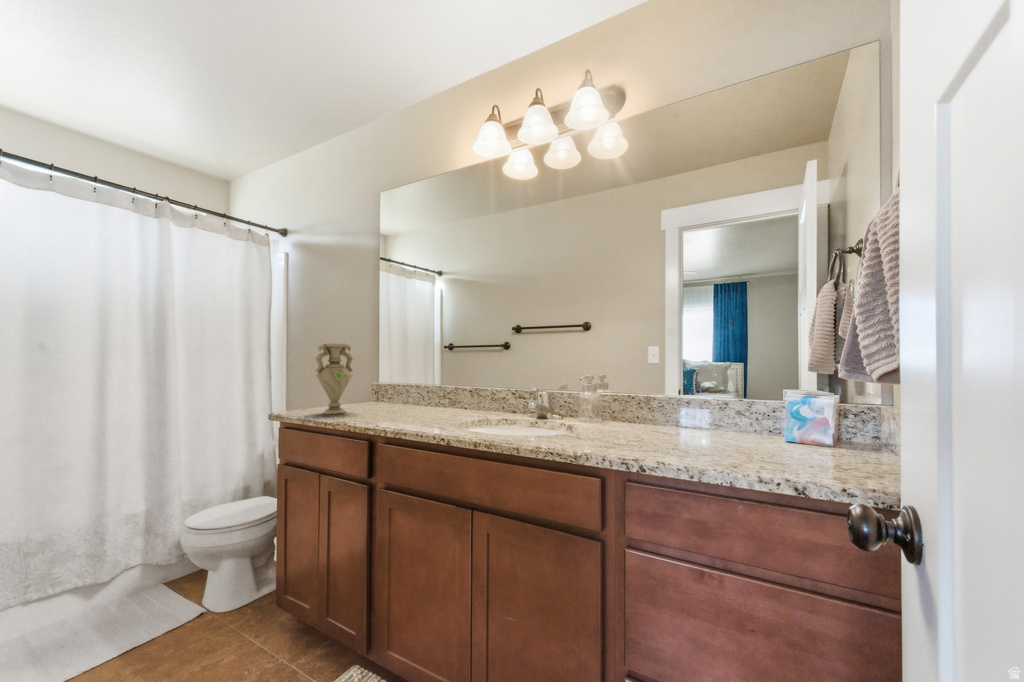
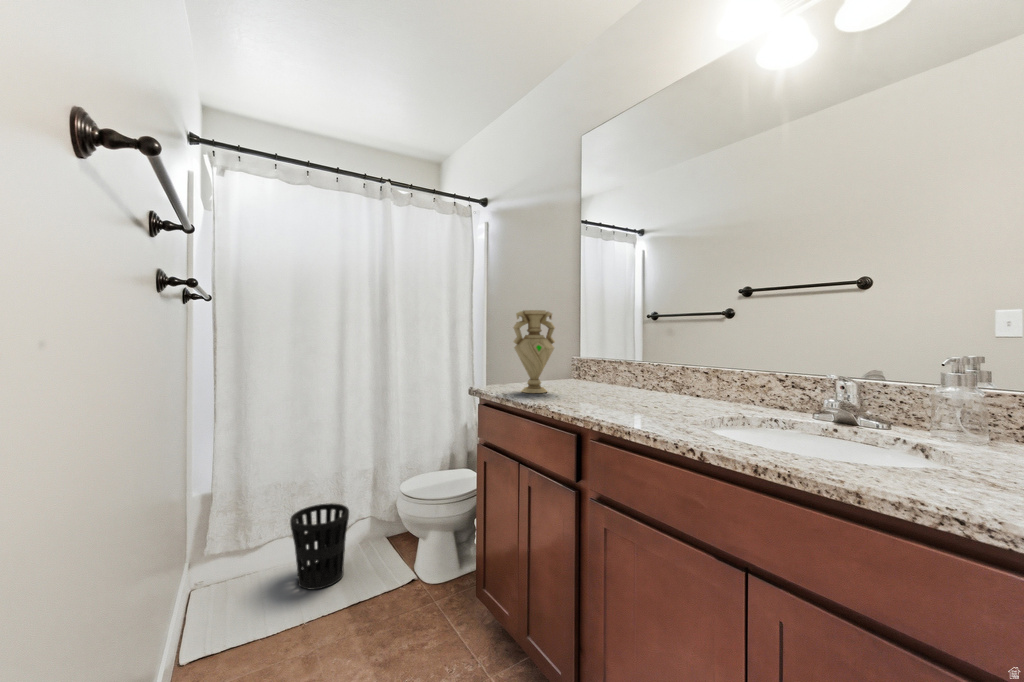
wastebasket: none [40,550,122,650] -> present [290,503,349,589]

